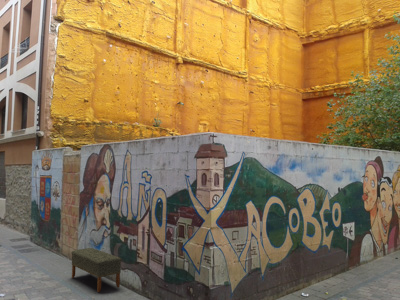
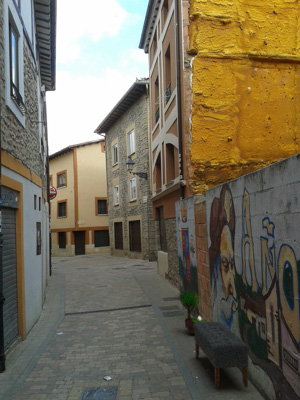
potted tree: none [46,224,72,264] -> present [179,291,205,334]

